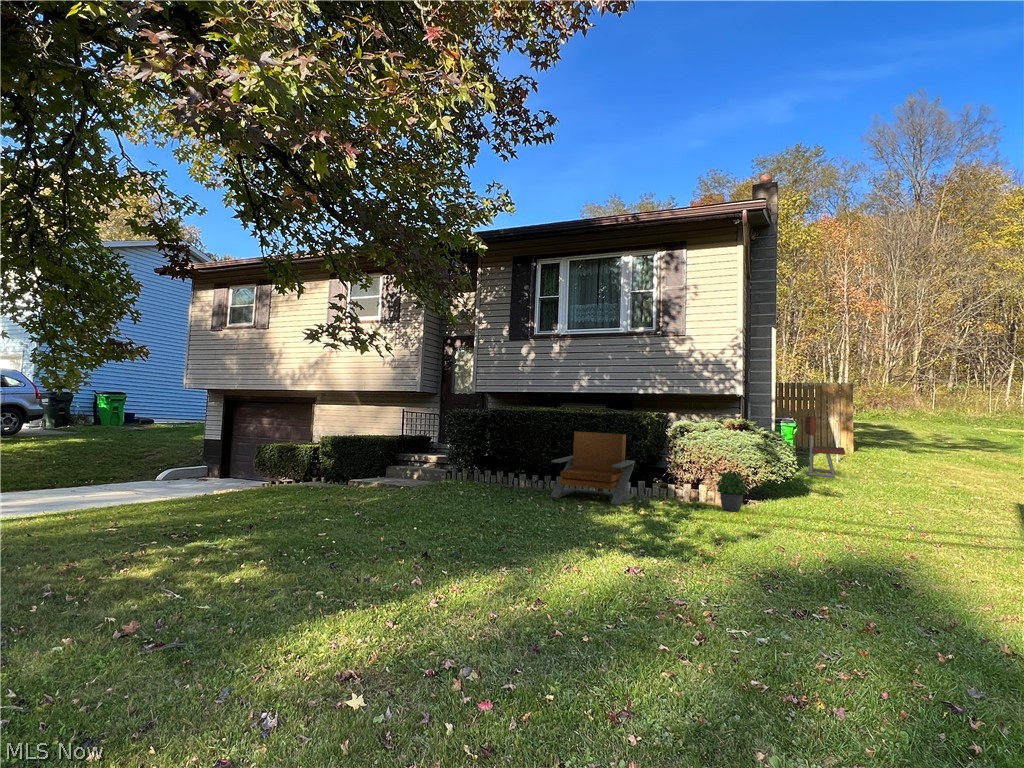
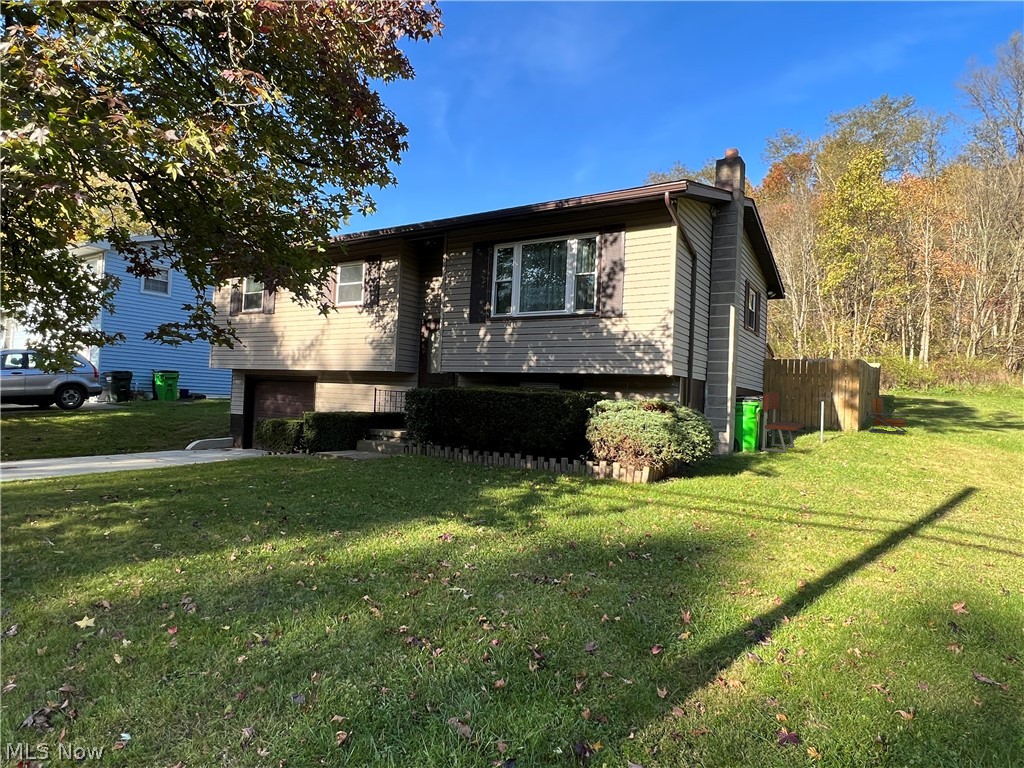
lounge chair: present [551,432,635,505] -> present [868,398,908,435]
potted plant: present [716,471,749,511] -> none [614,447,643,484]

